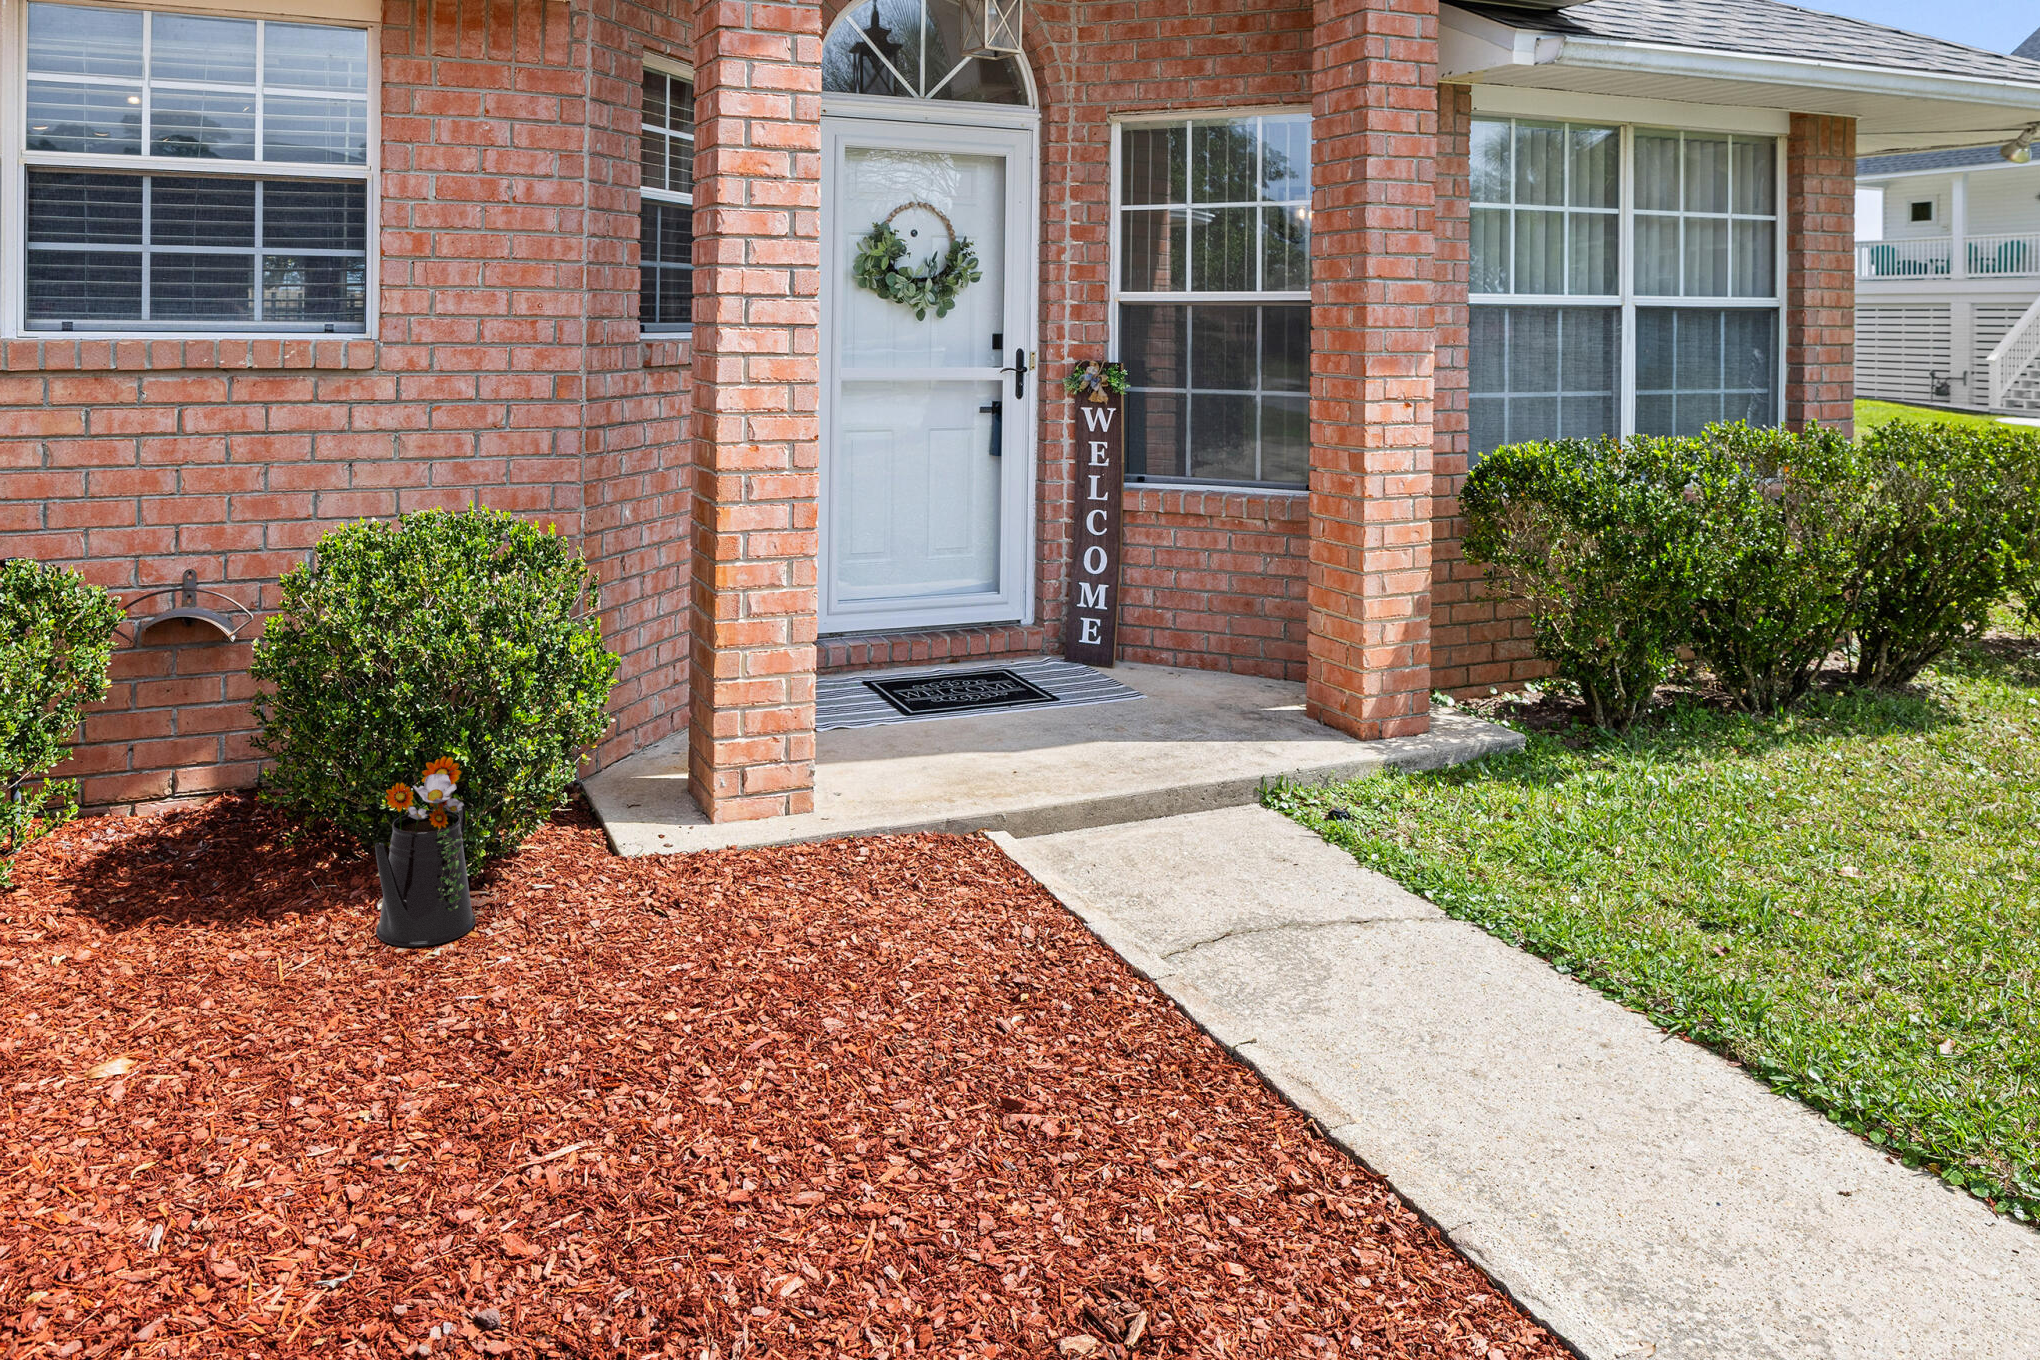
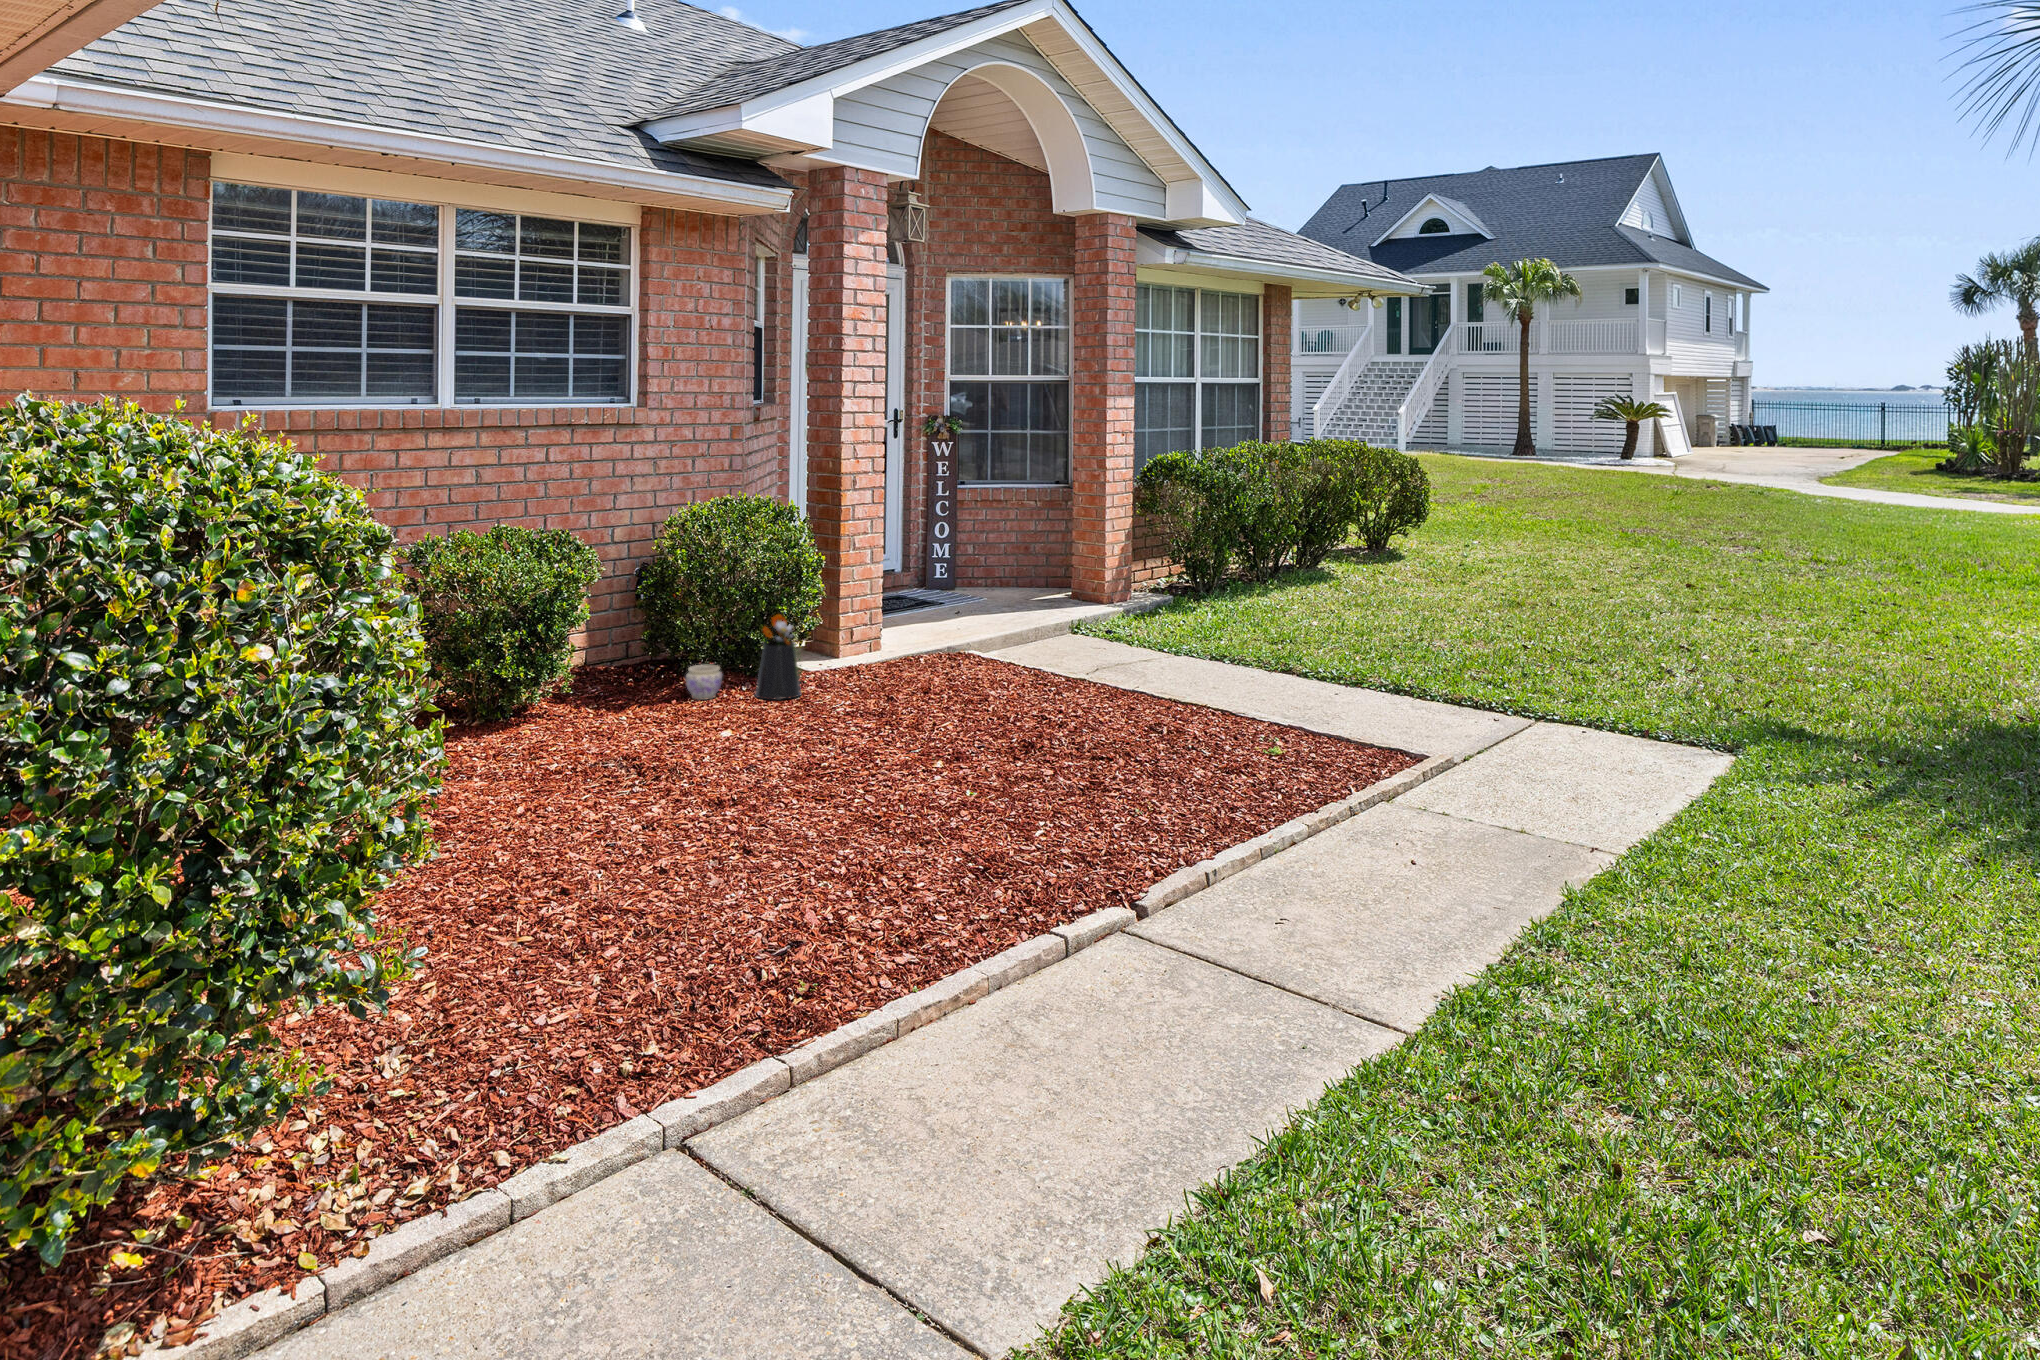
planter: none [262,838,337,917] -> present [686,665,722,700]

